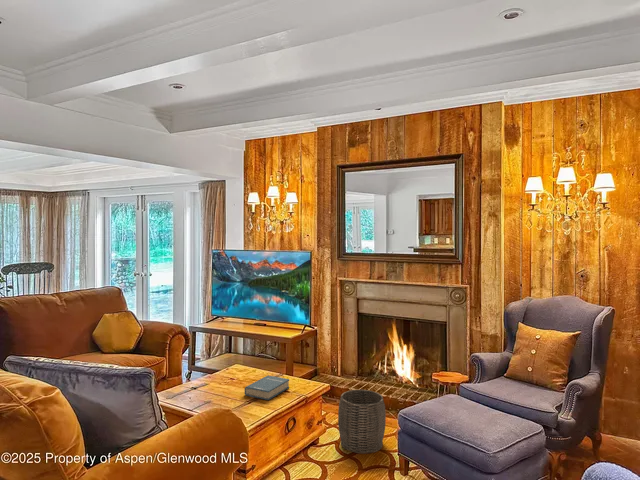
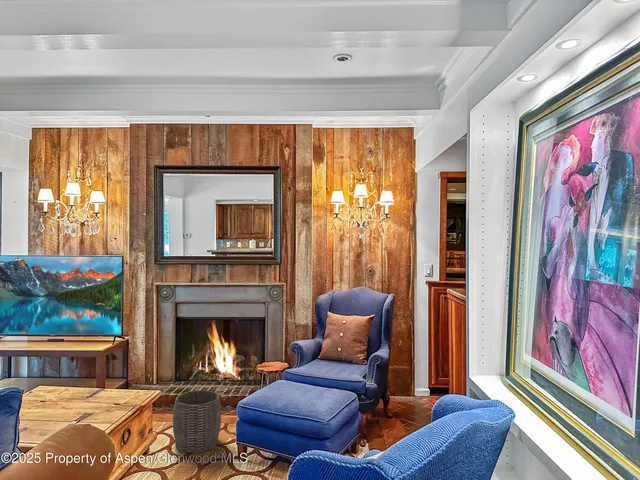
hardback book: present [245,375,289,400] -> none [71,391,122,416]

